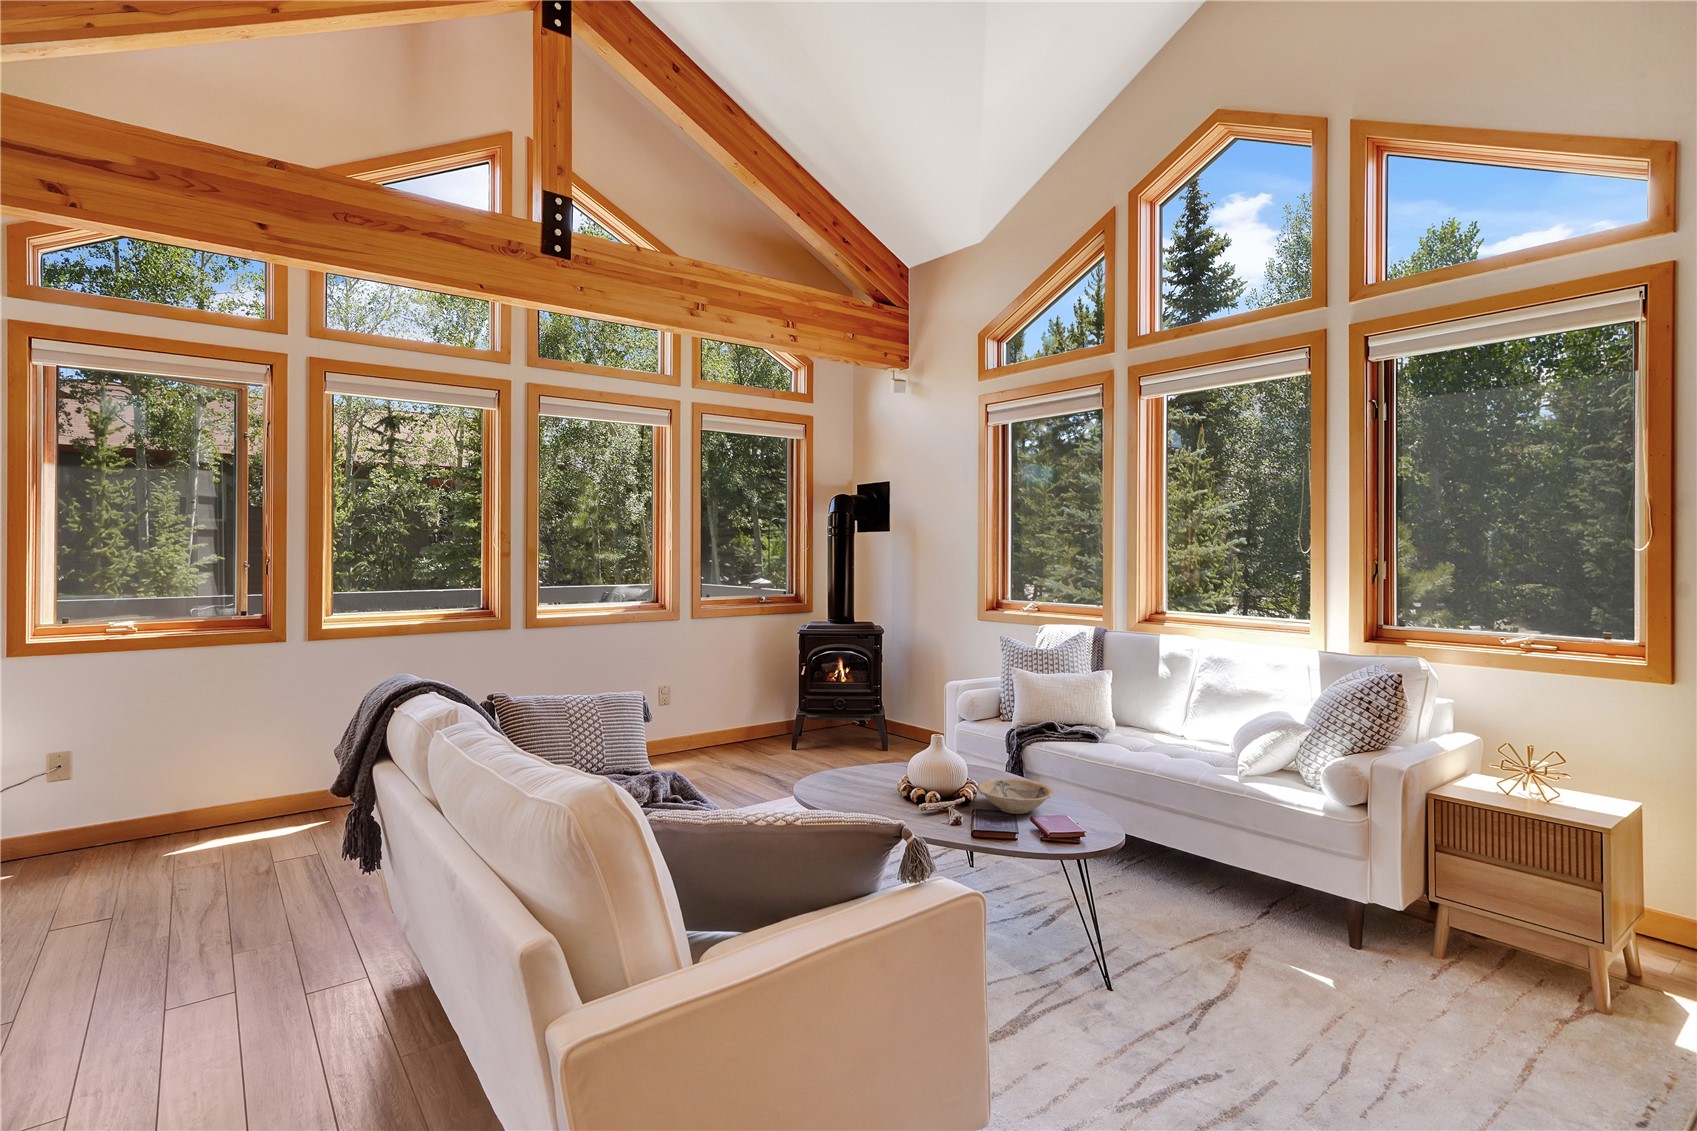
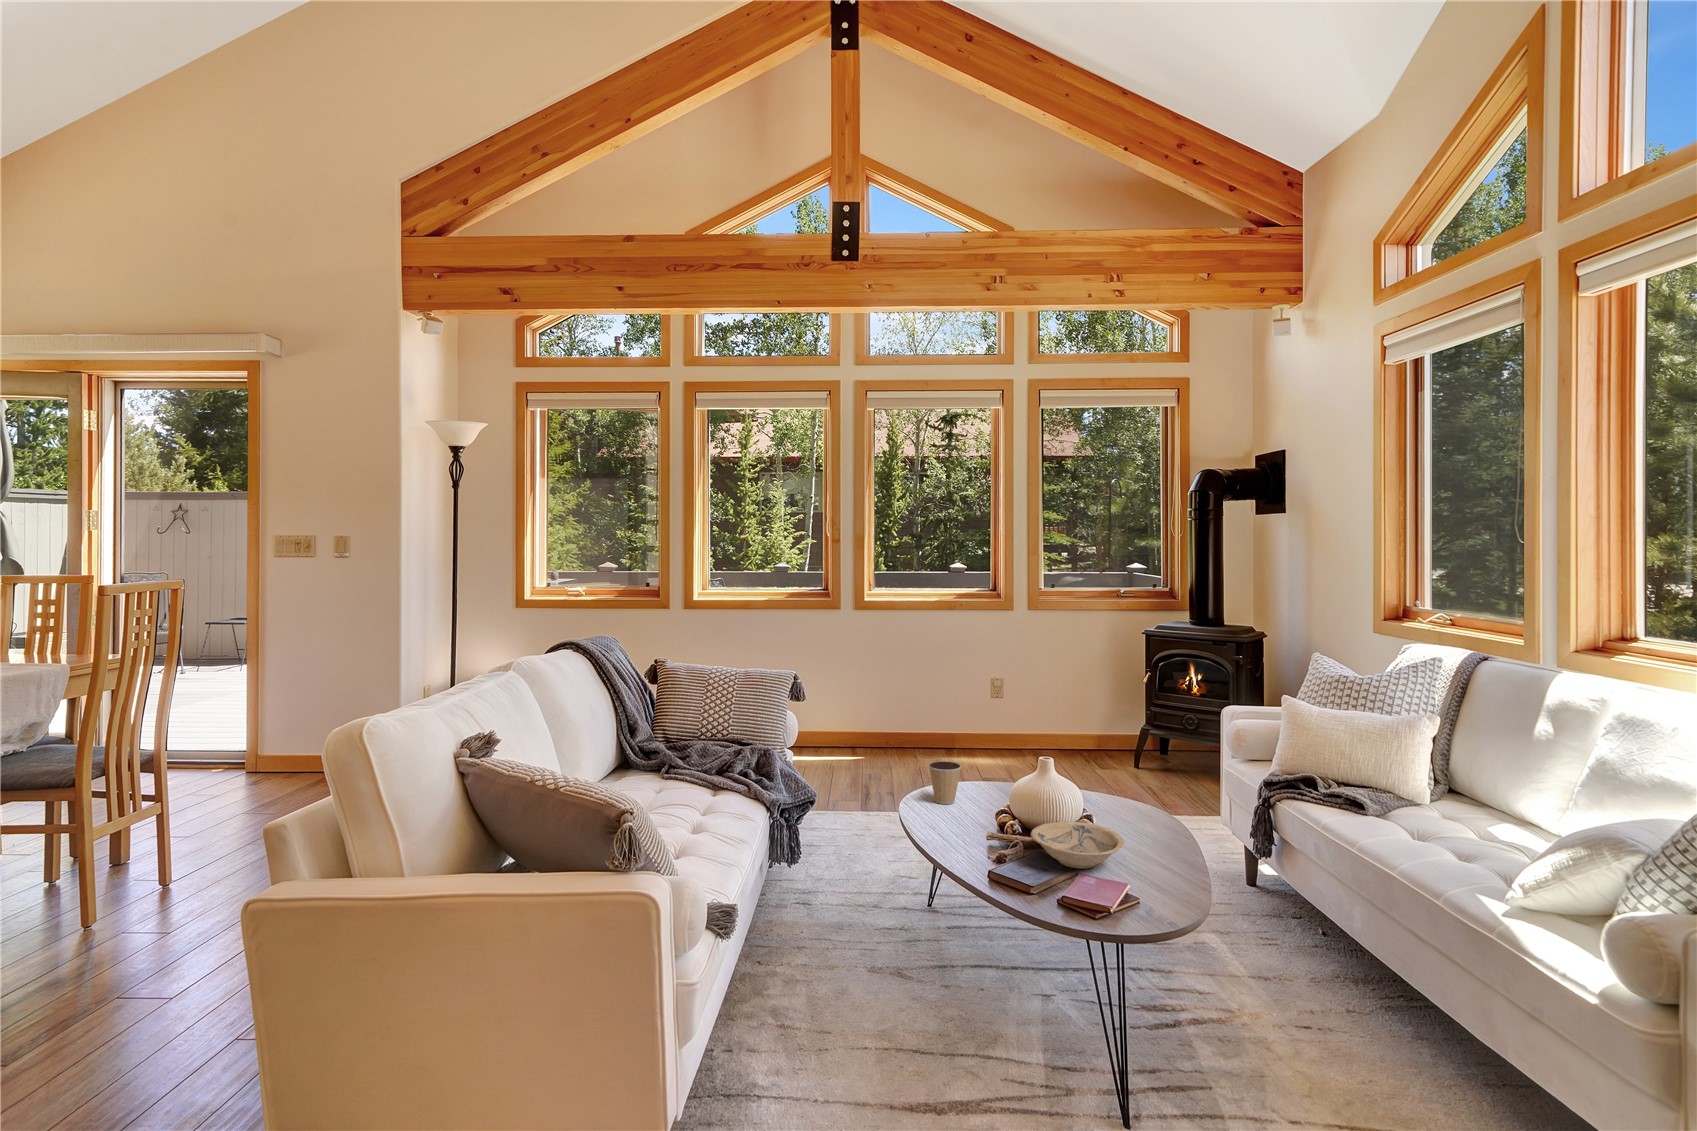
coffee cup: none [829,752,860,792] -> present [929,761,961,804]

